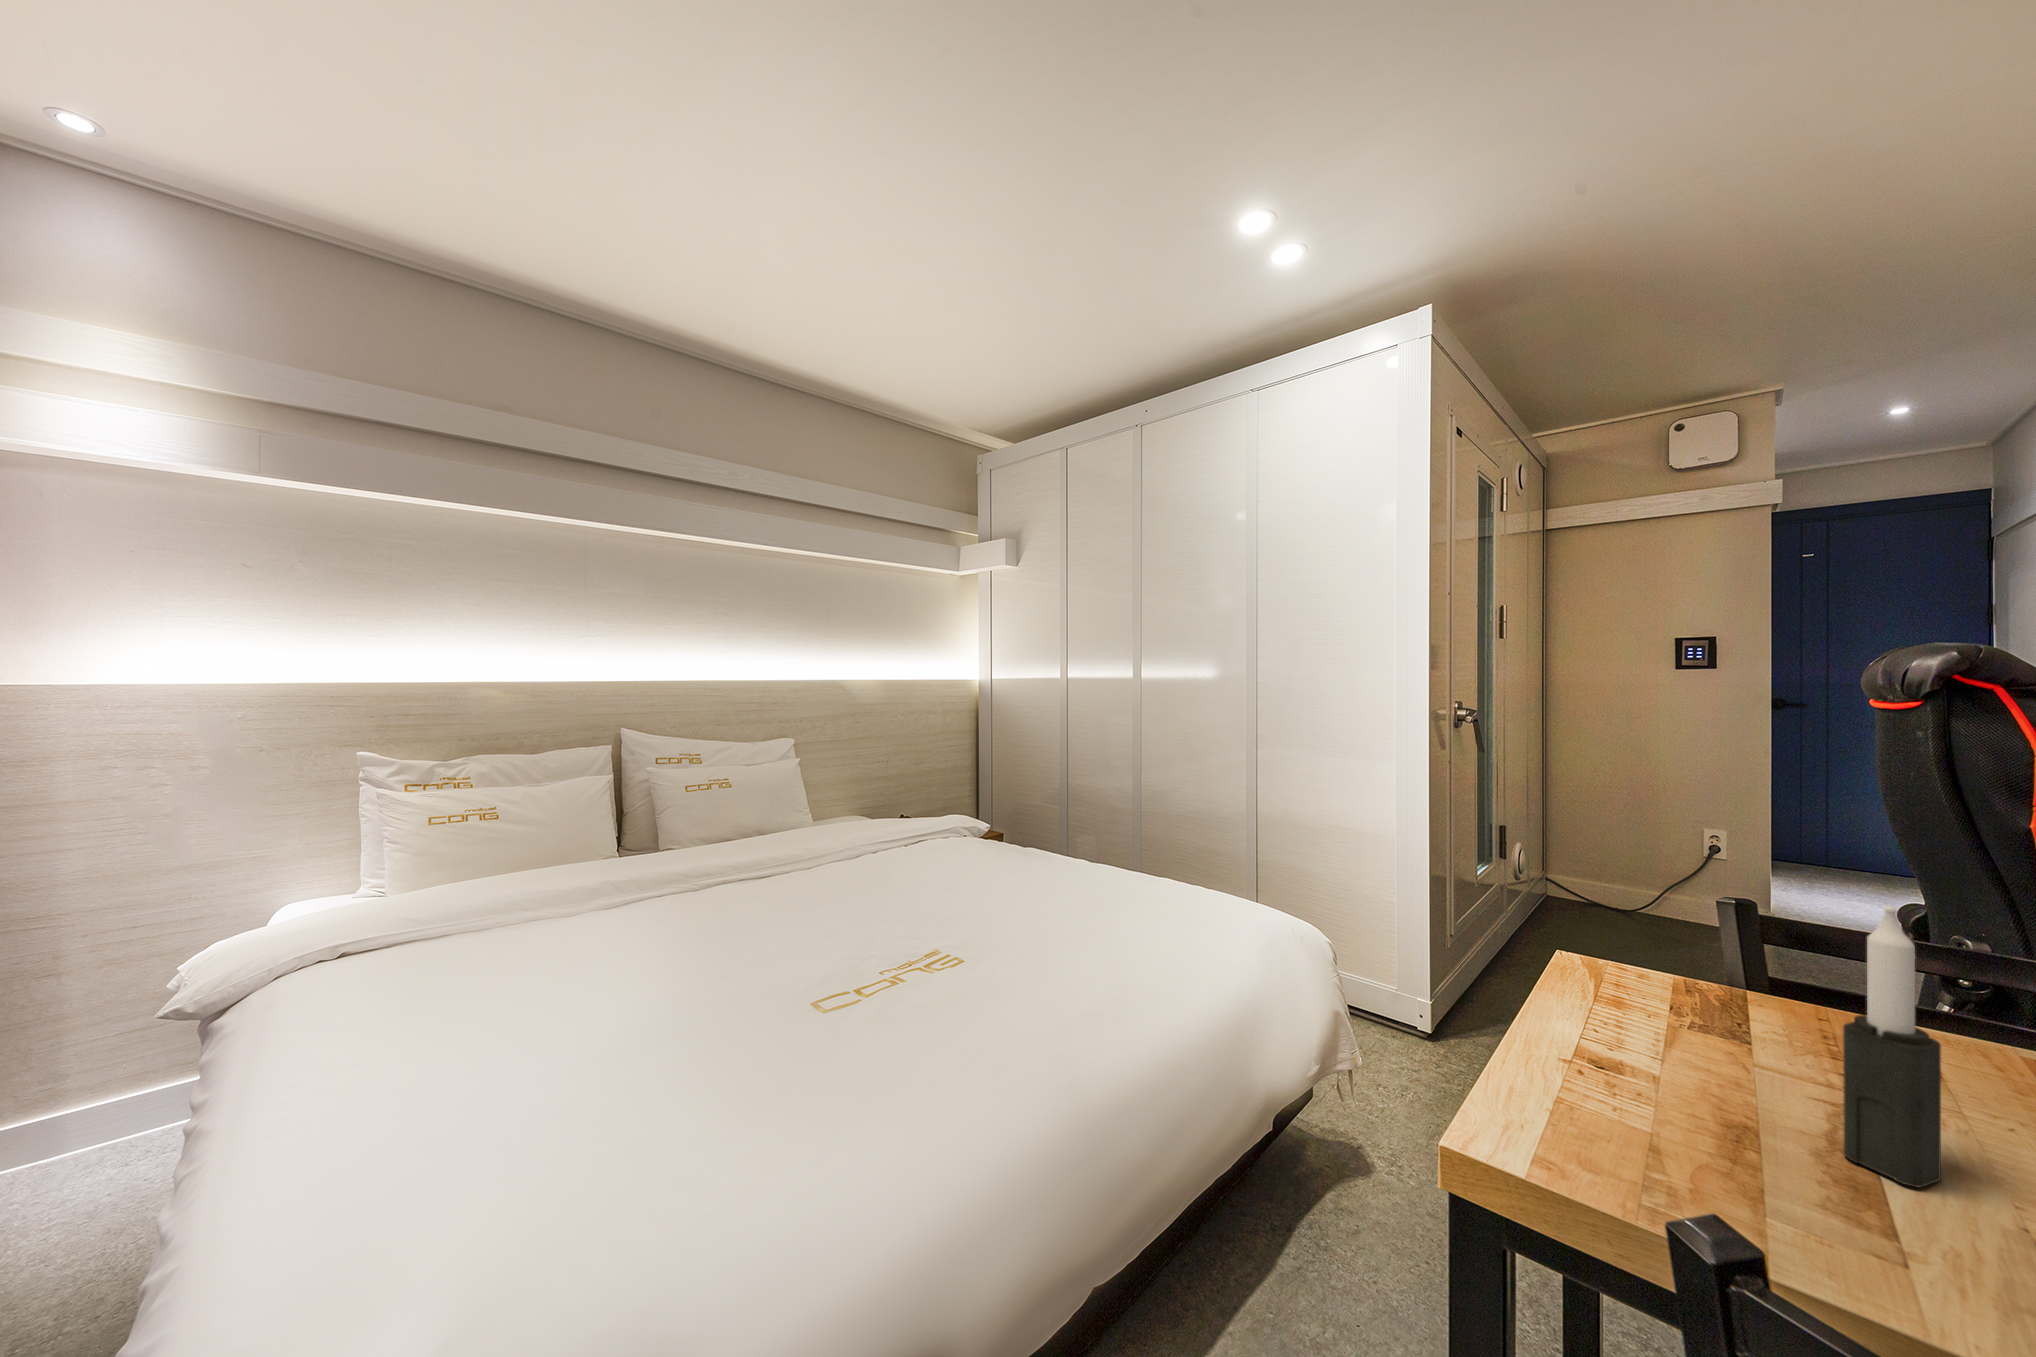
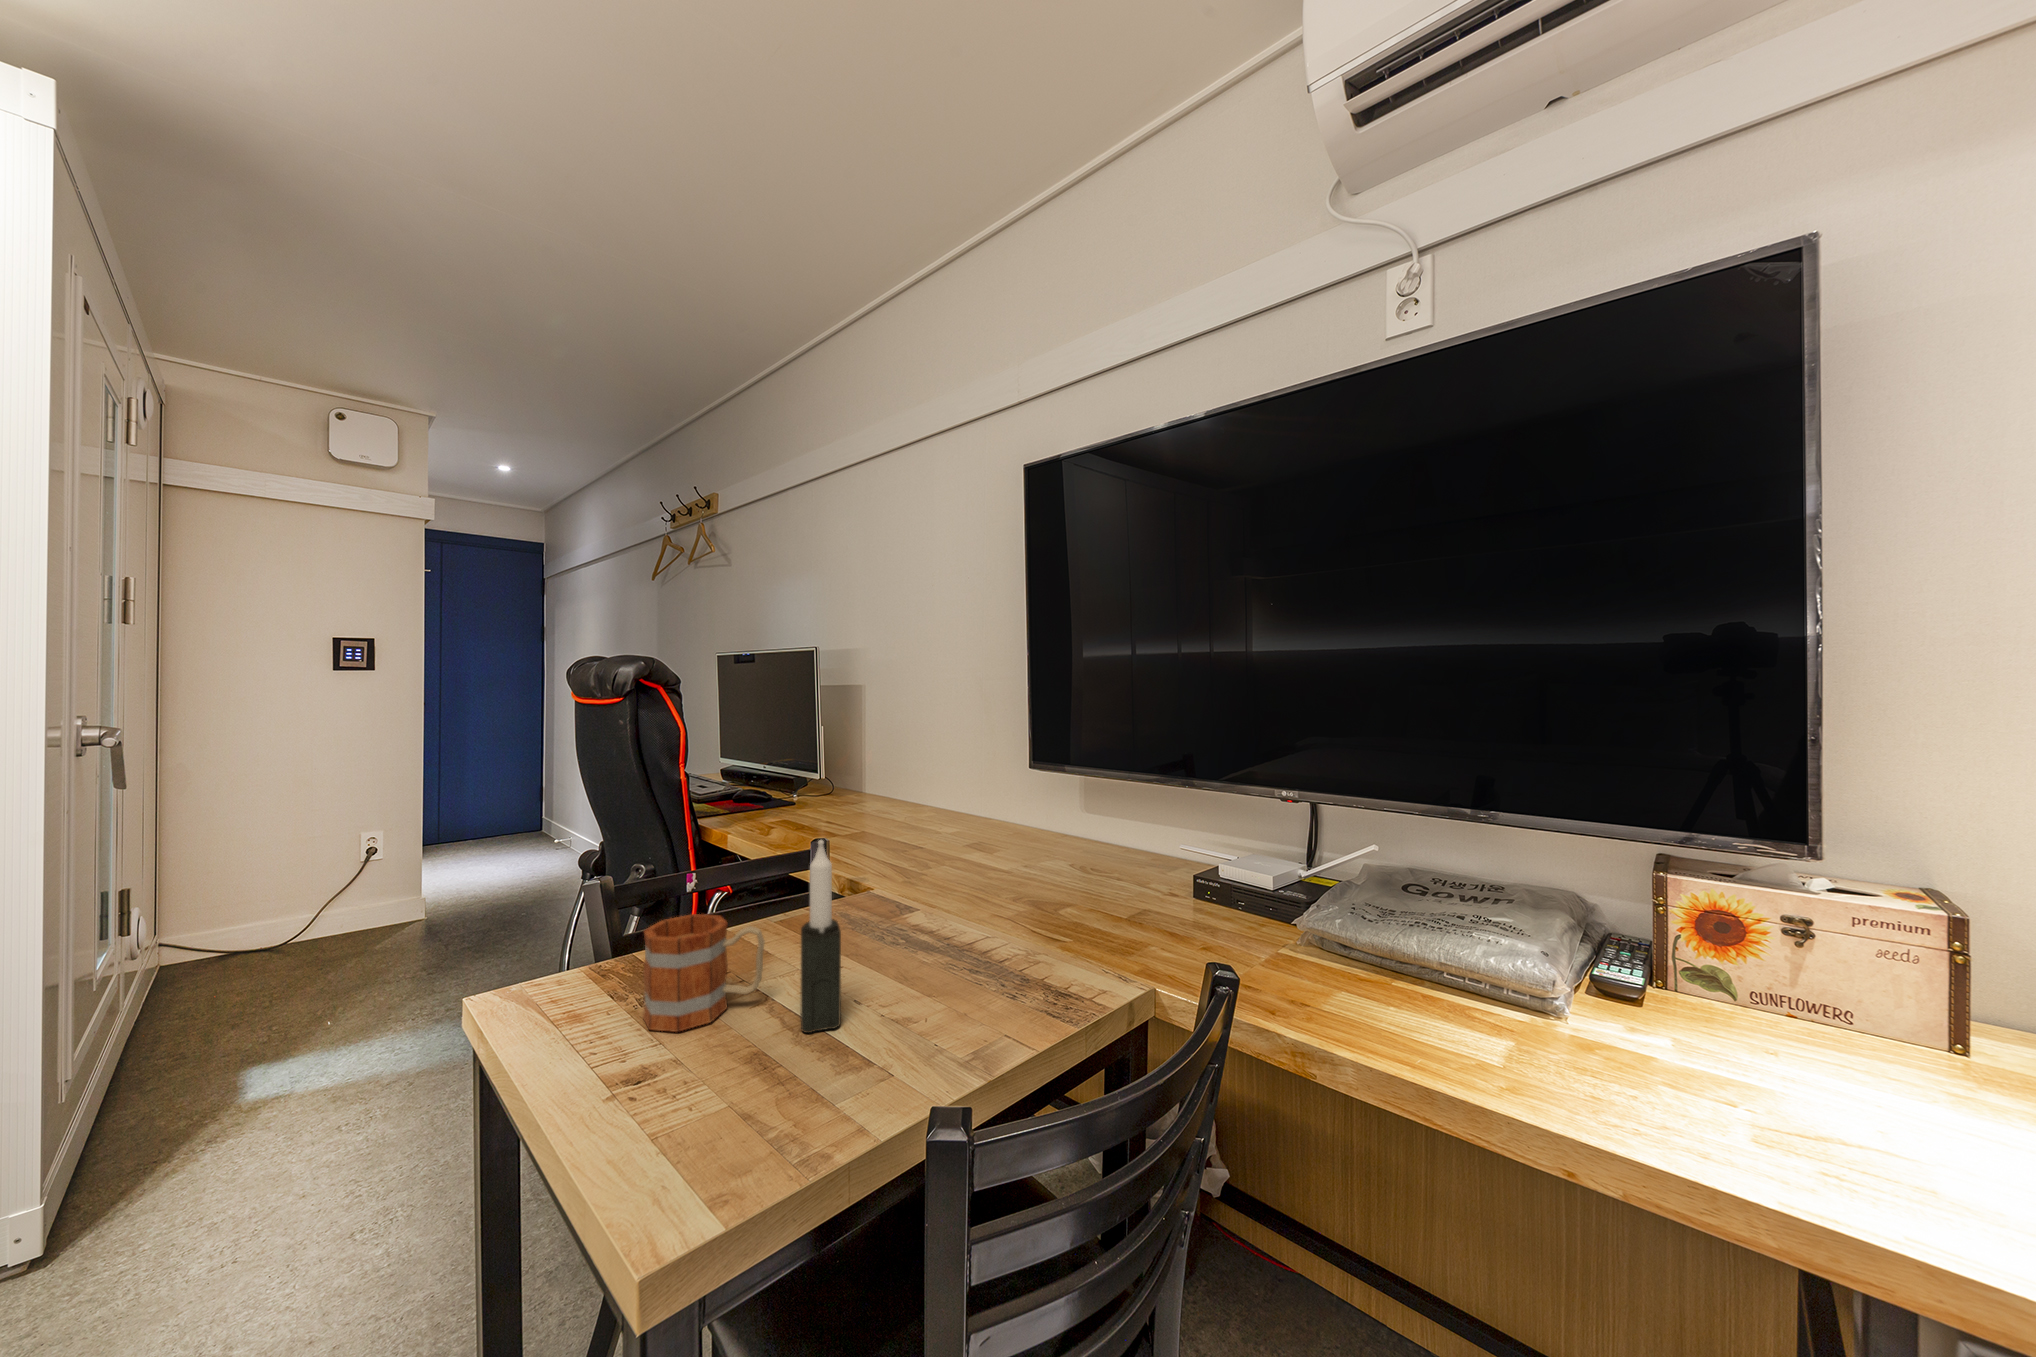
mug: none [1660,941,1834,1079] -> present [643,914,764,1032]

